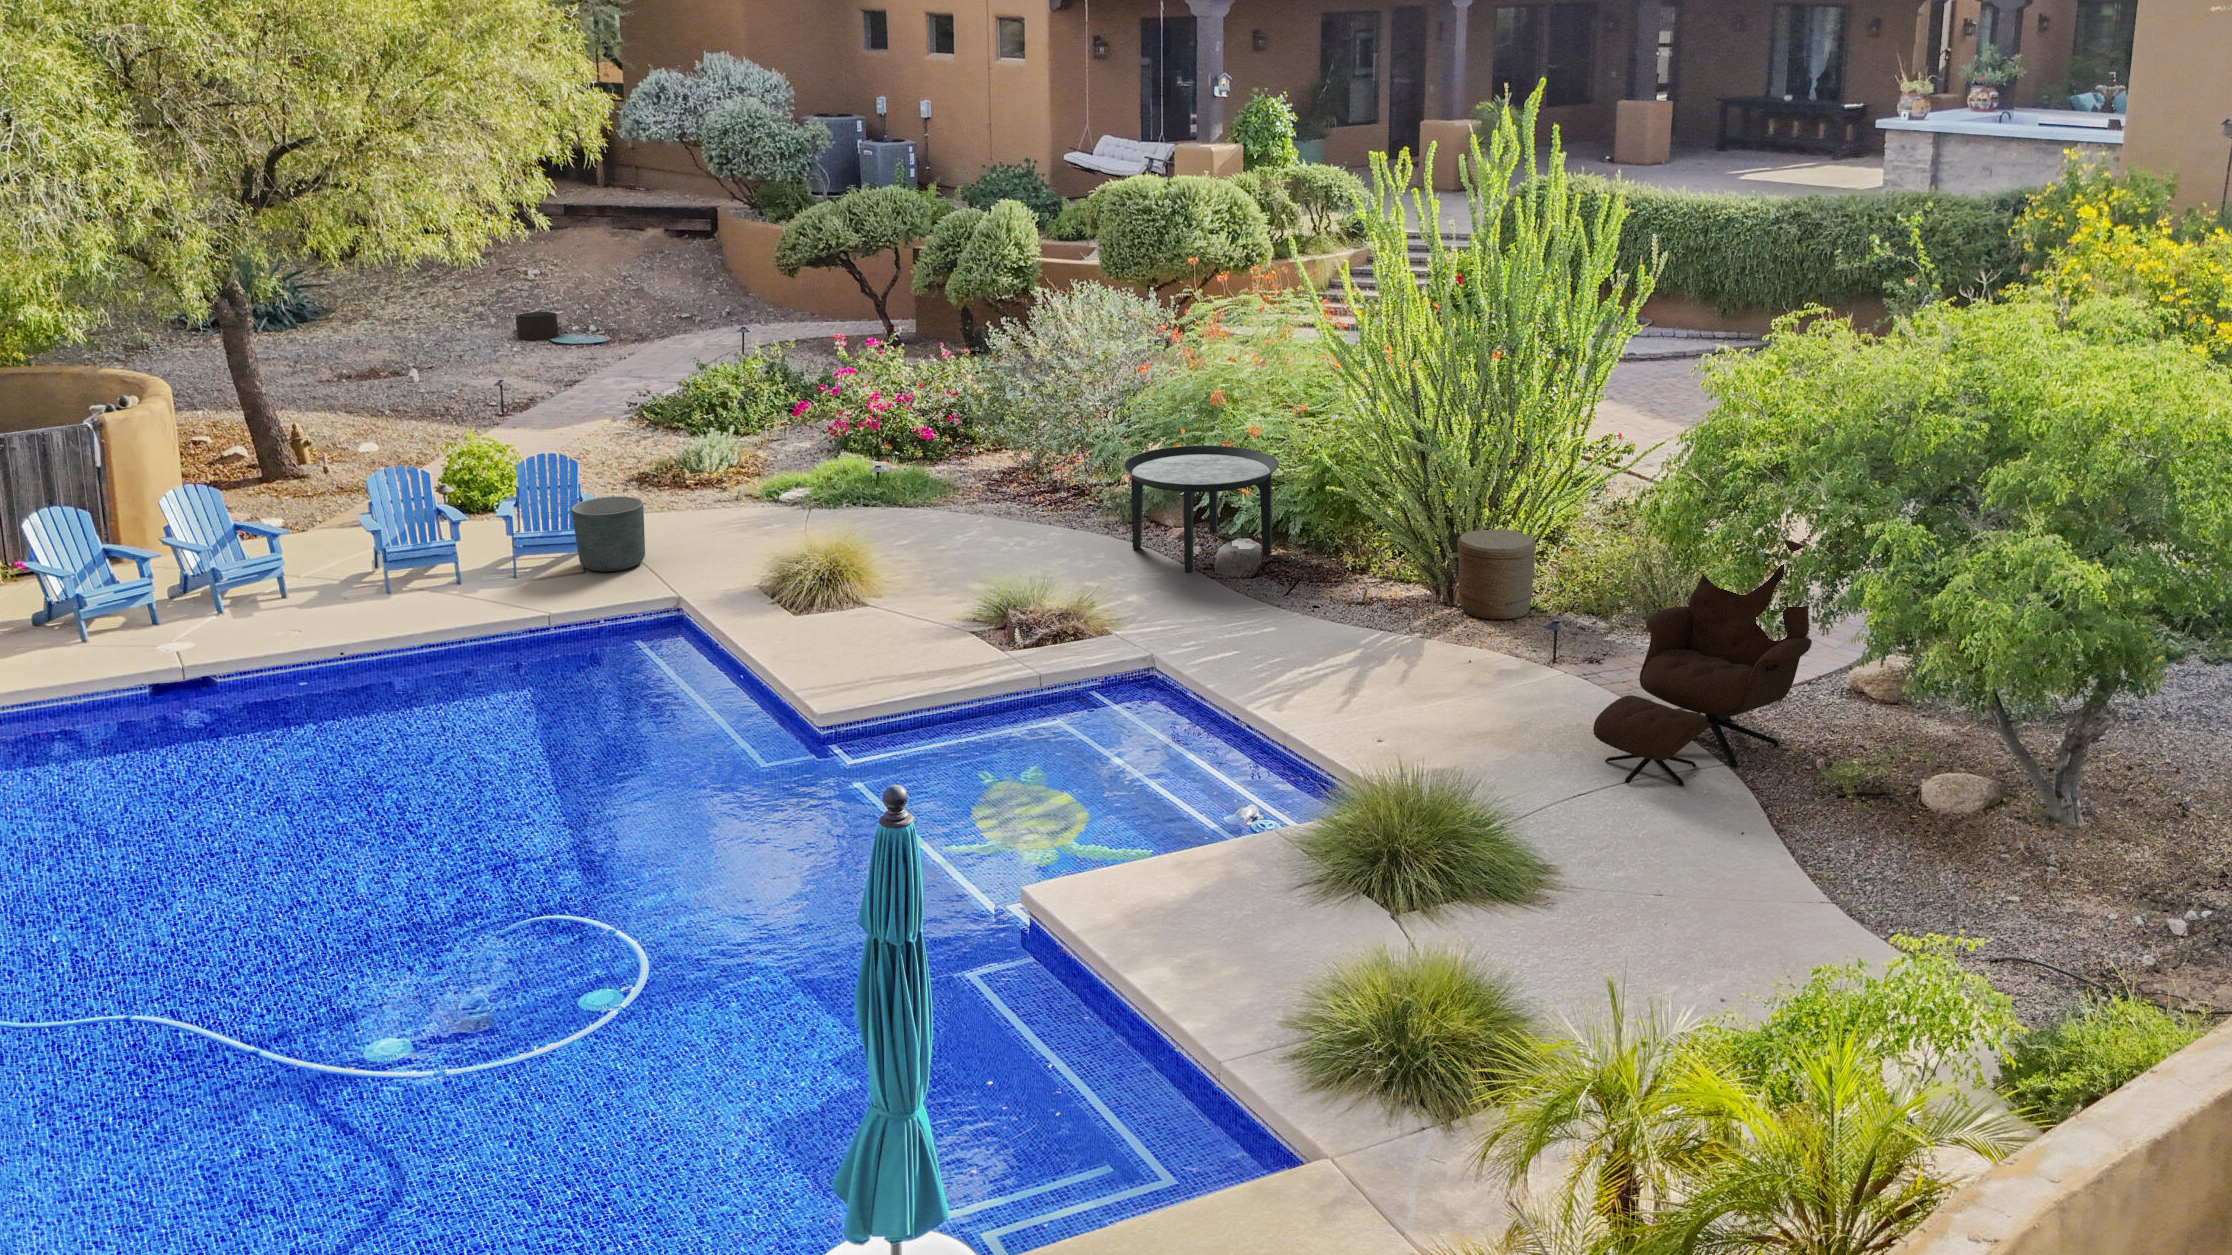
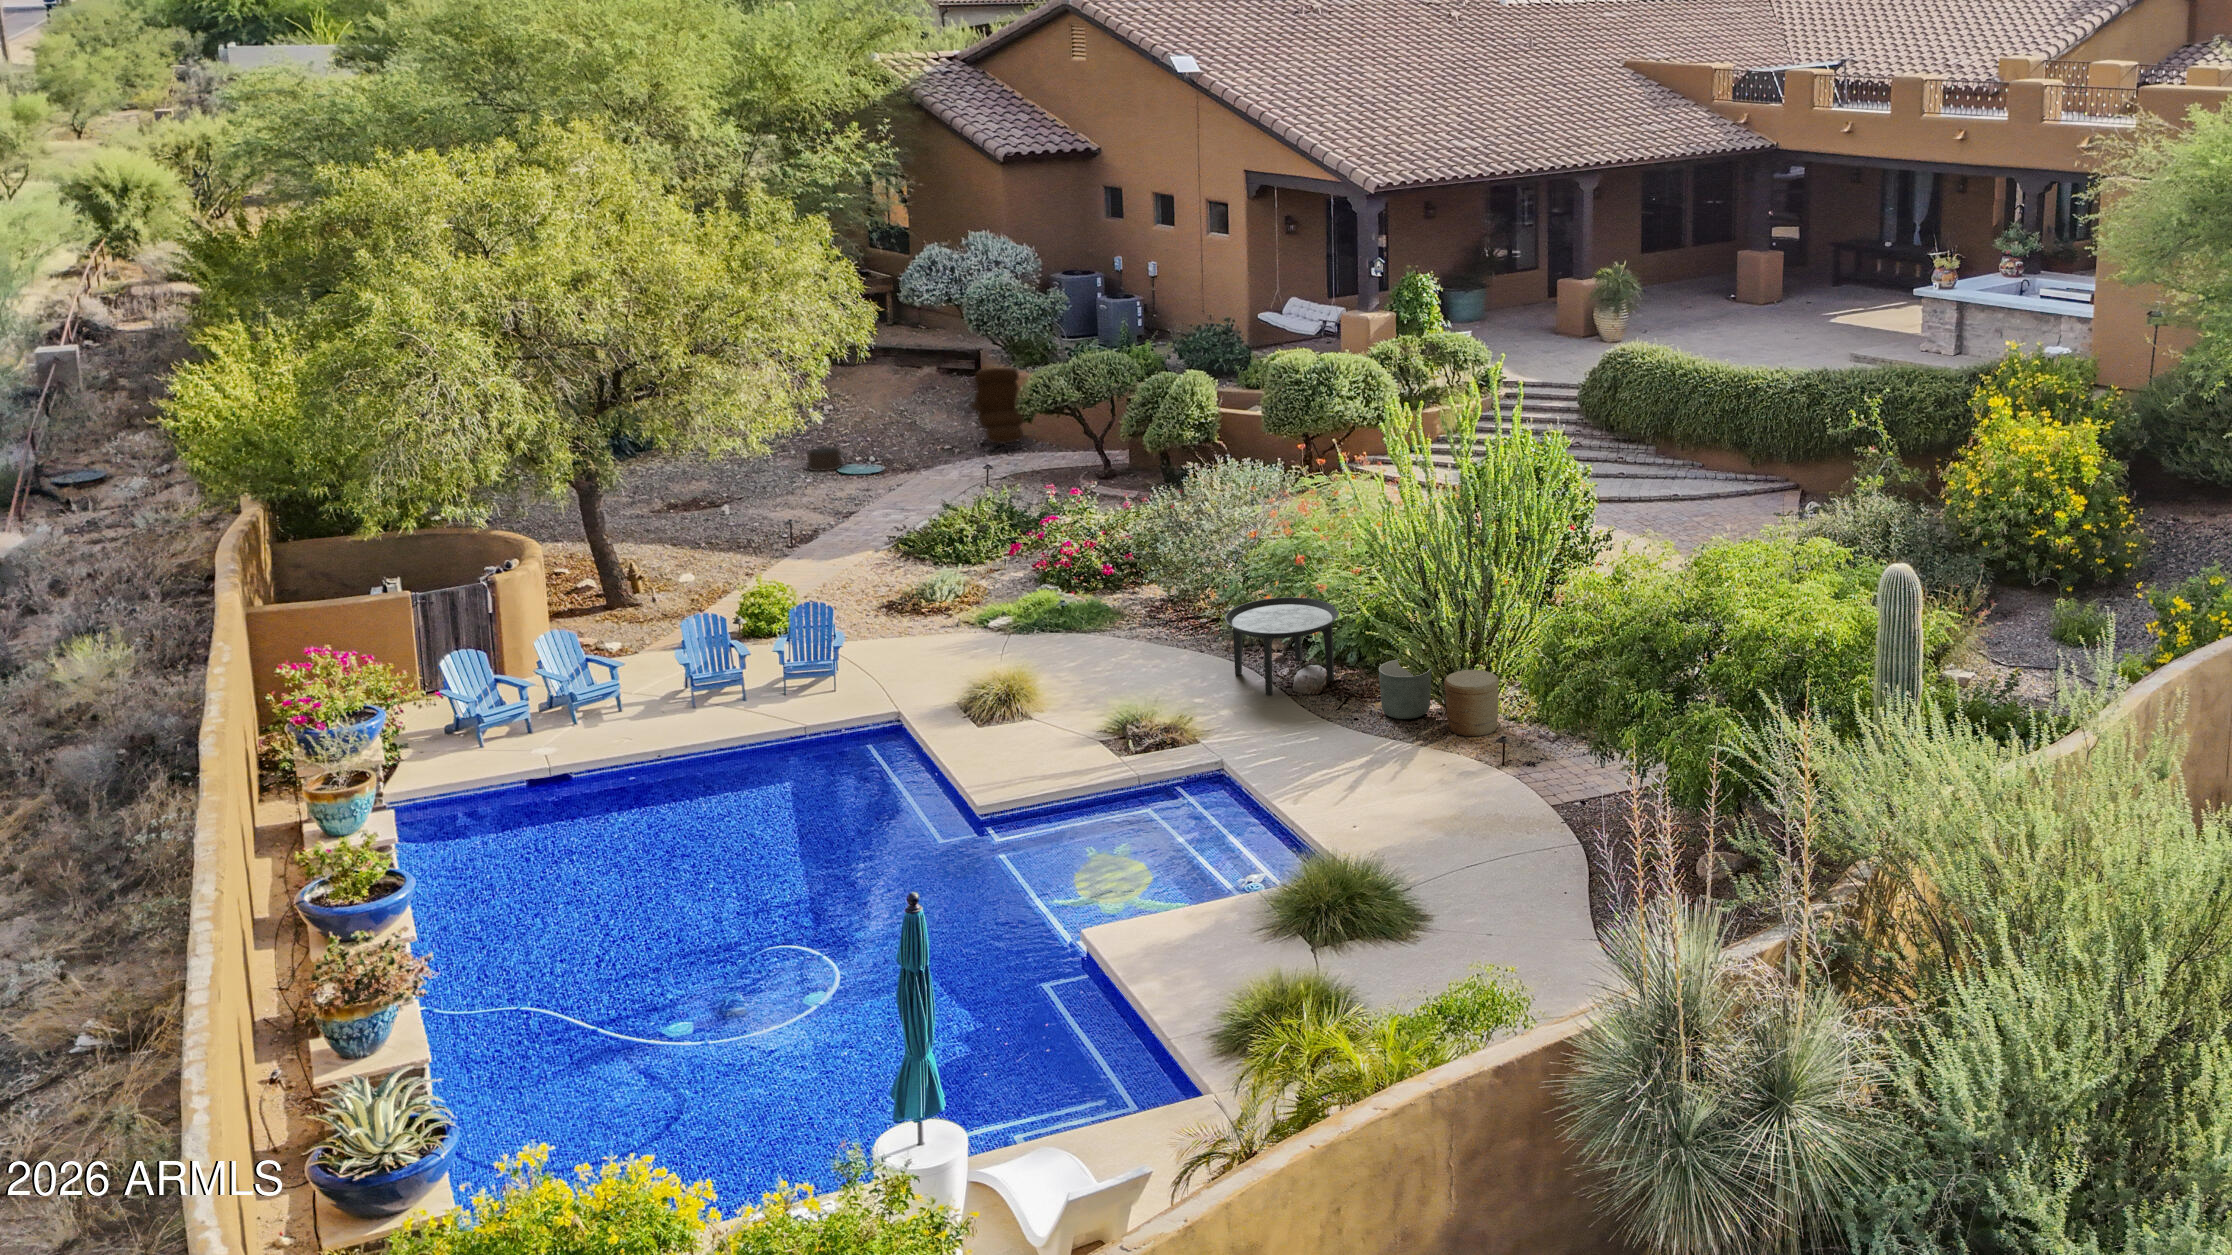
planter: present [571,496,645,572] -> present [1379,660,1431,719]
lounge chair: present [1593,538,1812,786] -> present [970,368,1024,448]

